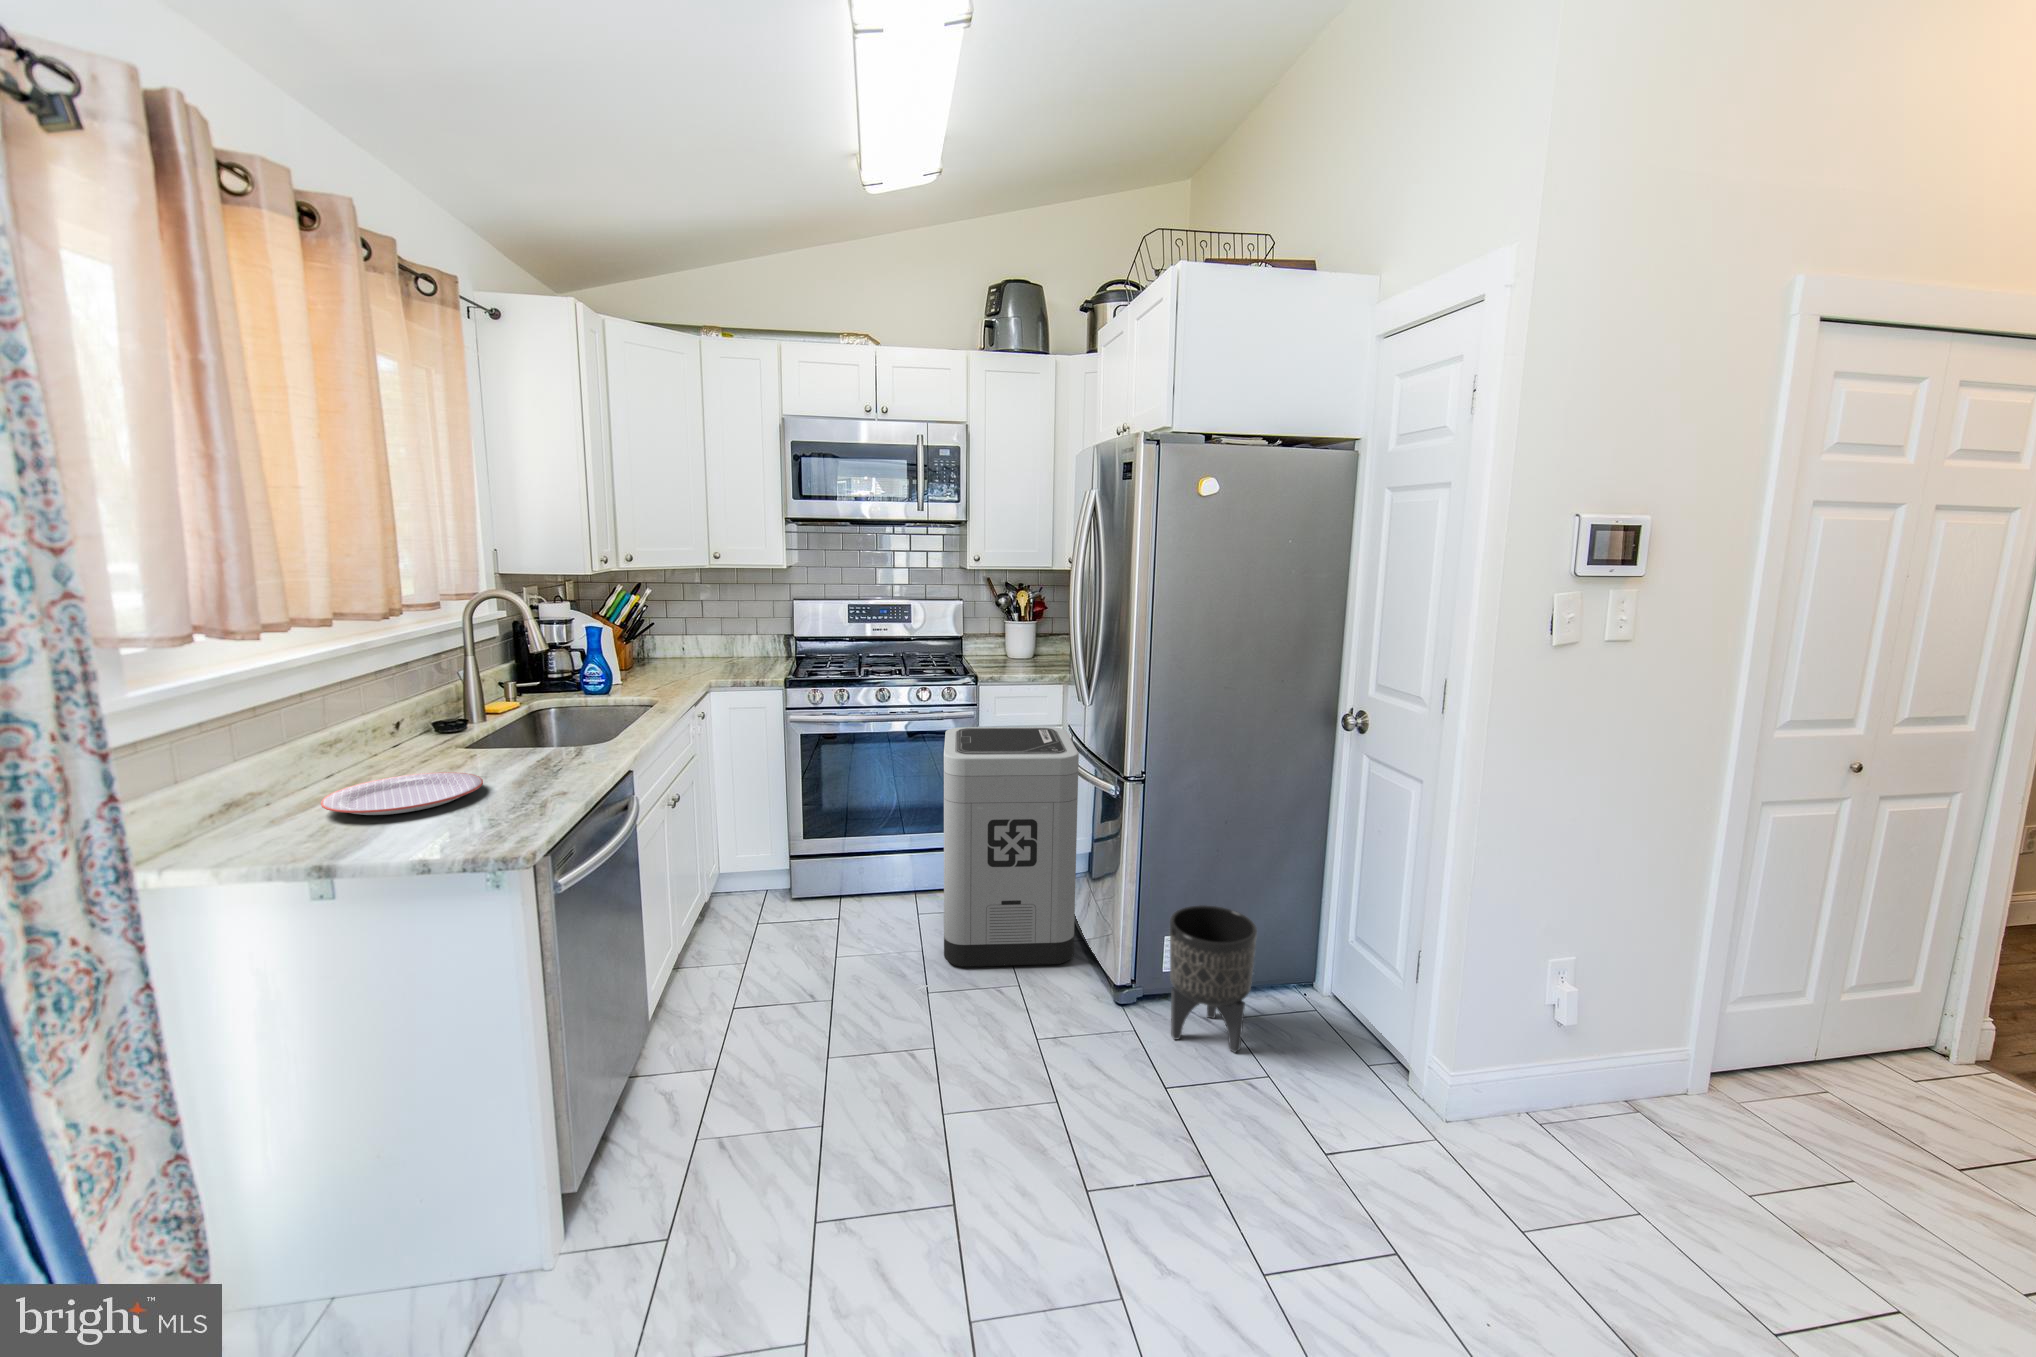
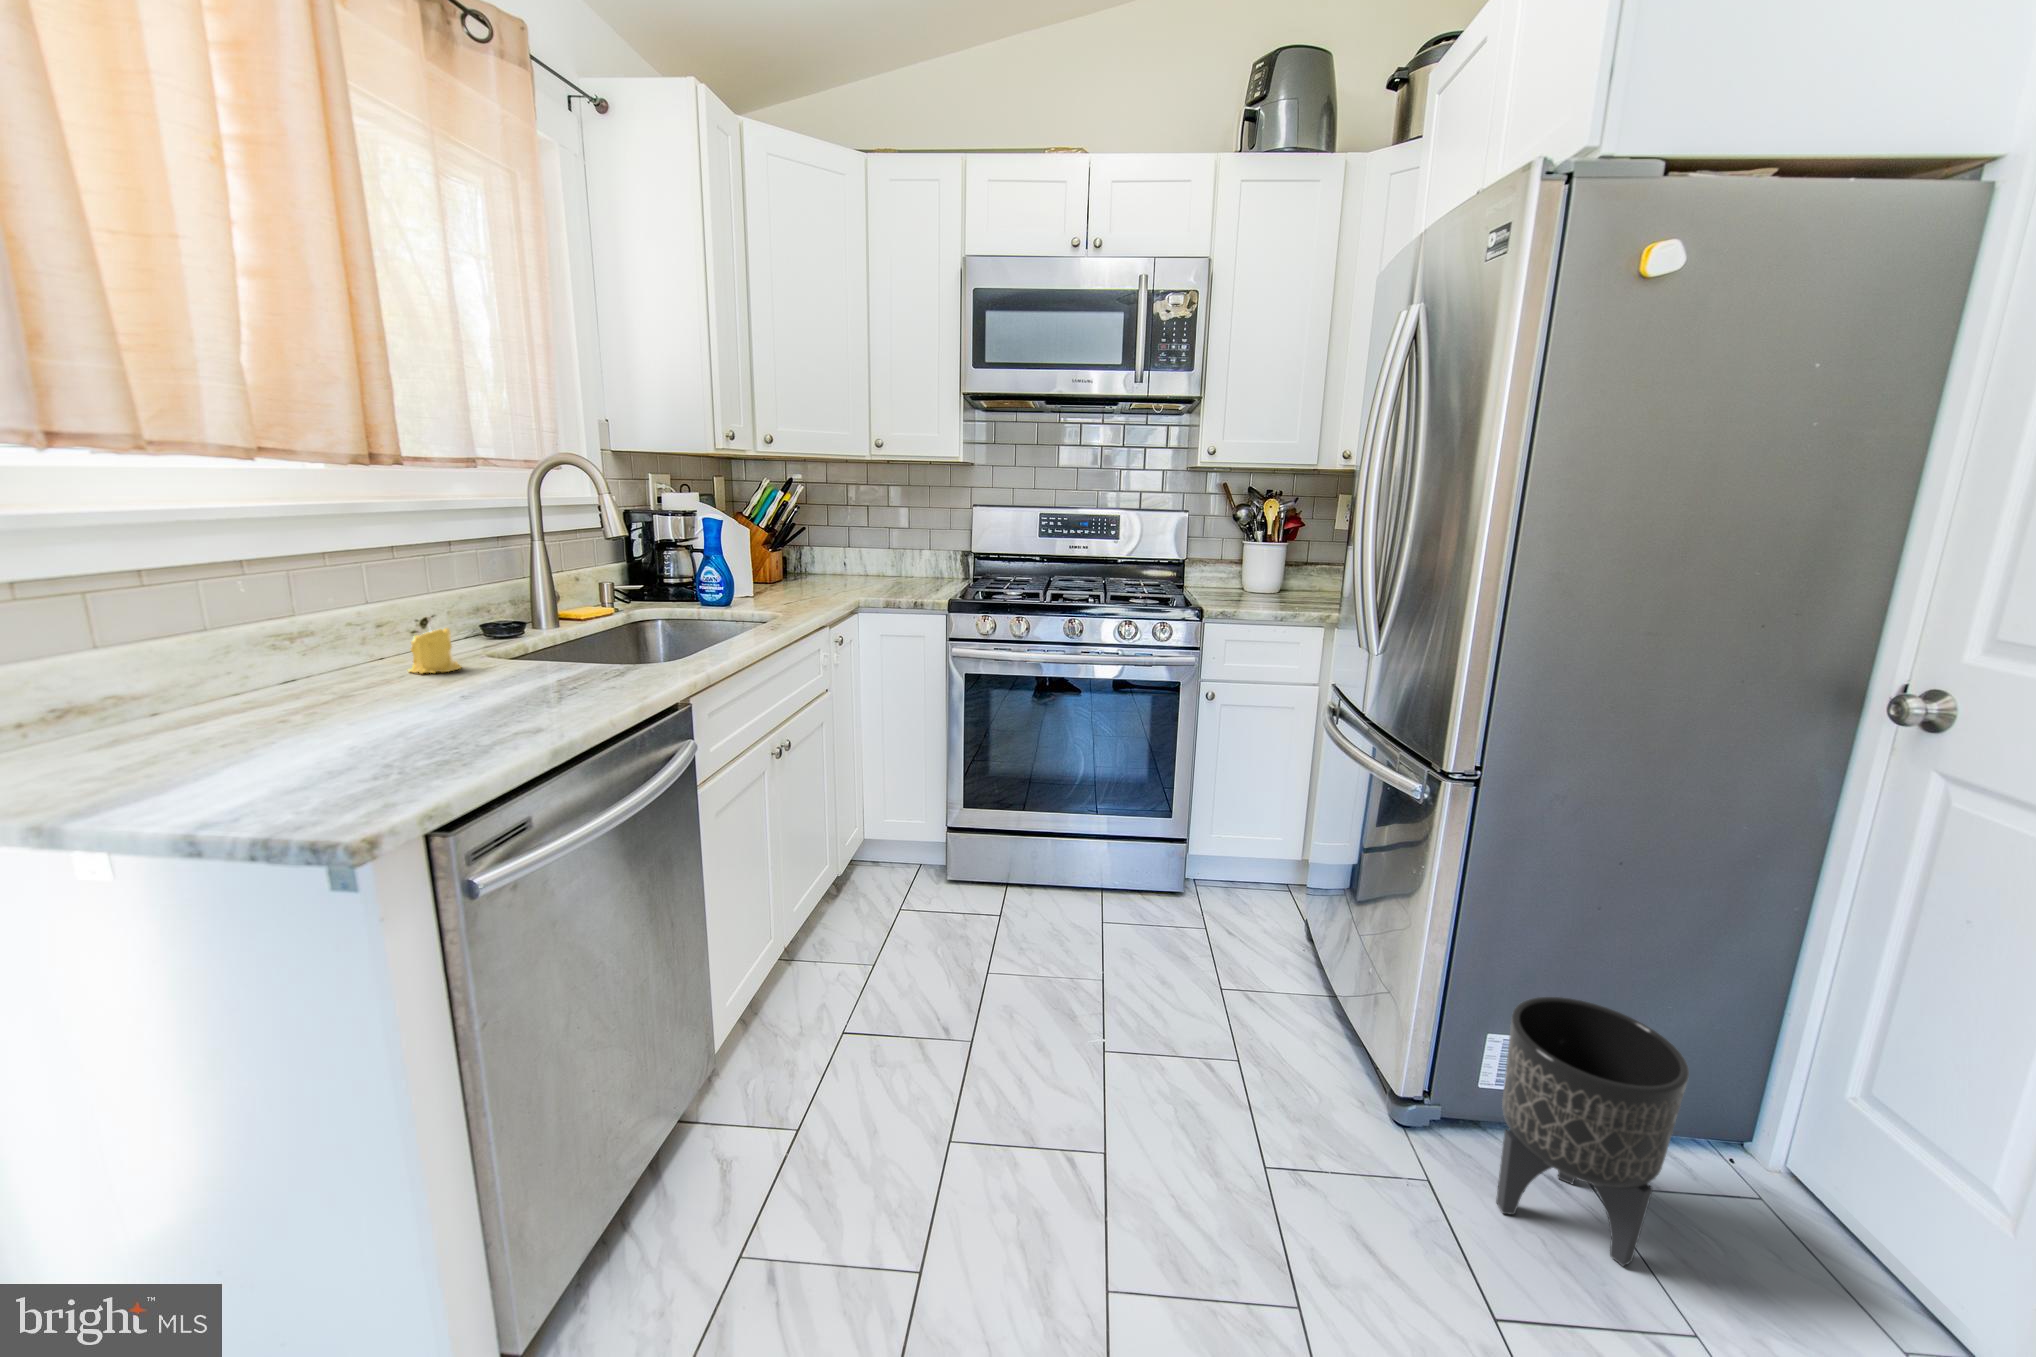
trash can: present [944,727,1079,967] -> none [1131,677,1357,1035]
candle: none [388,731,431,767] -> present [408,628,461,674]
plate: present [321,772,483,815] -> none [243,682,478,735]

